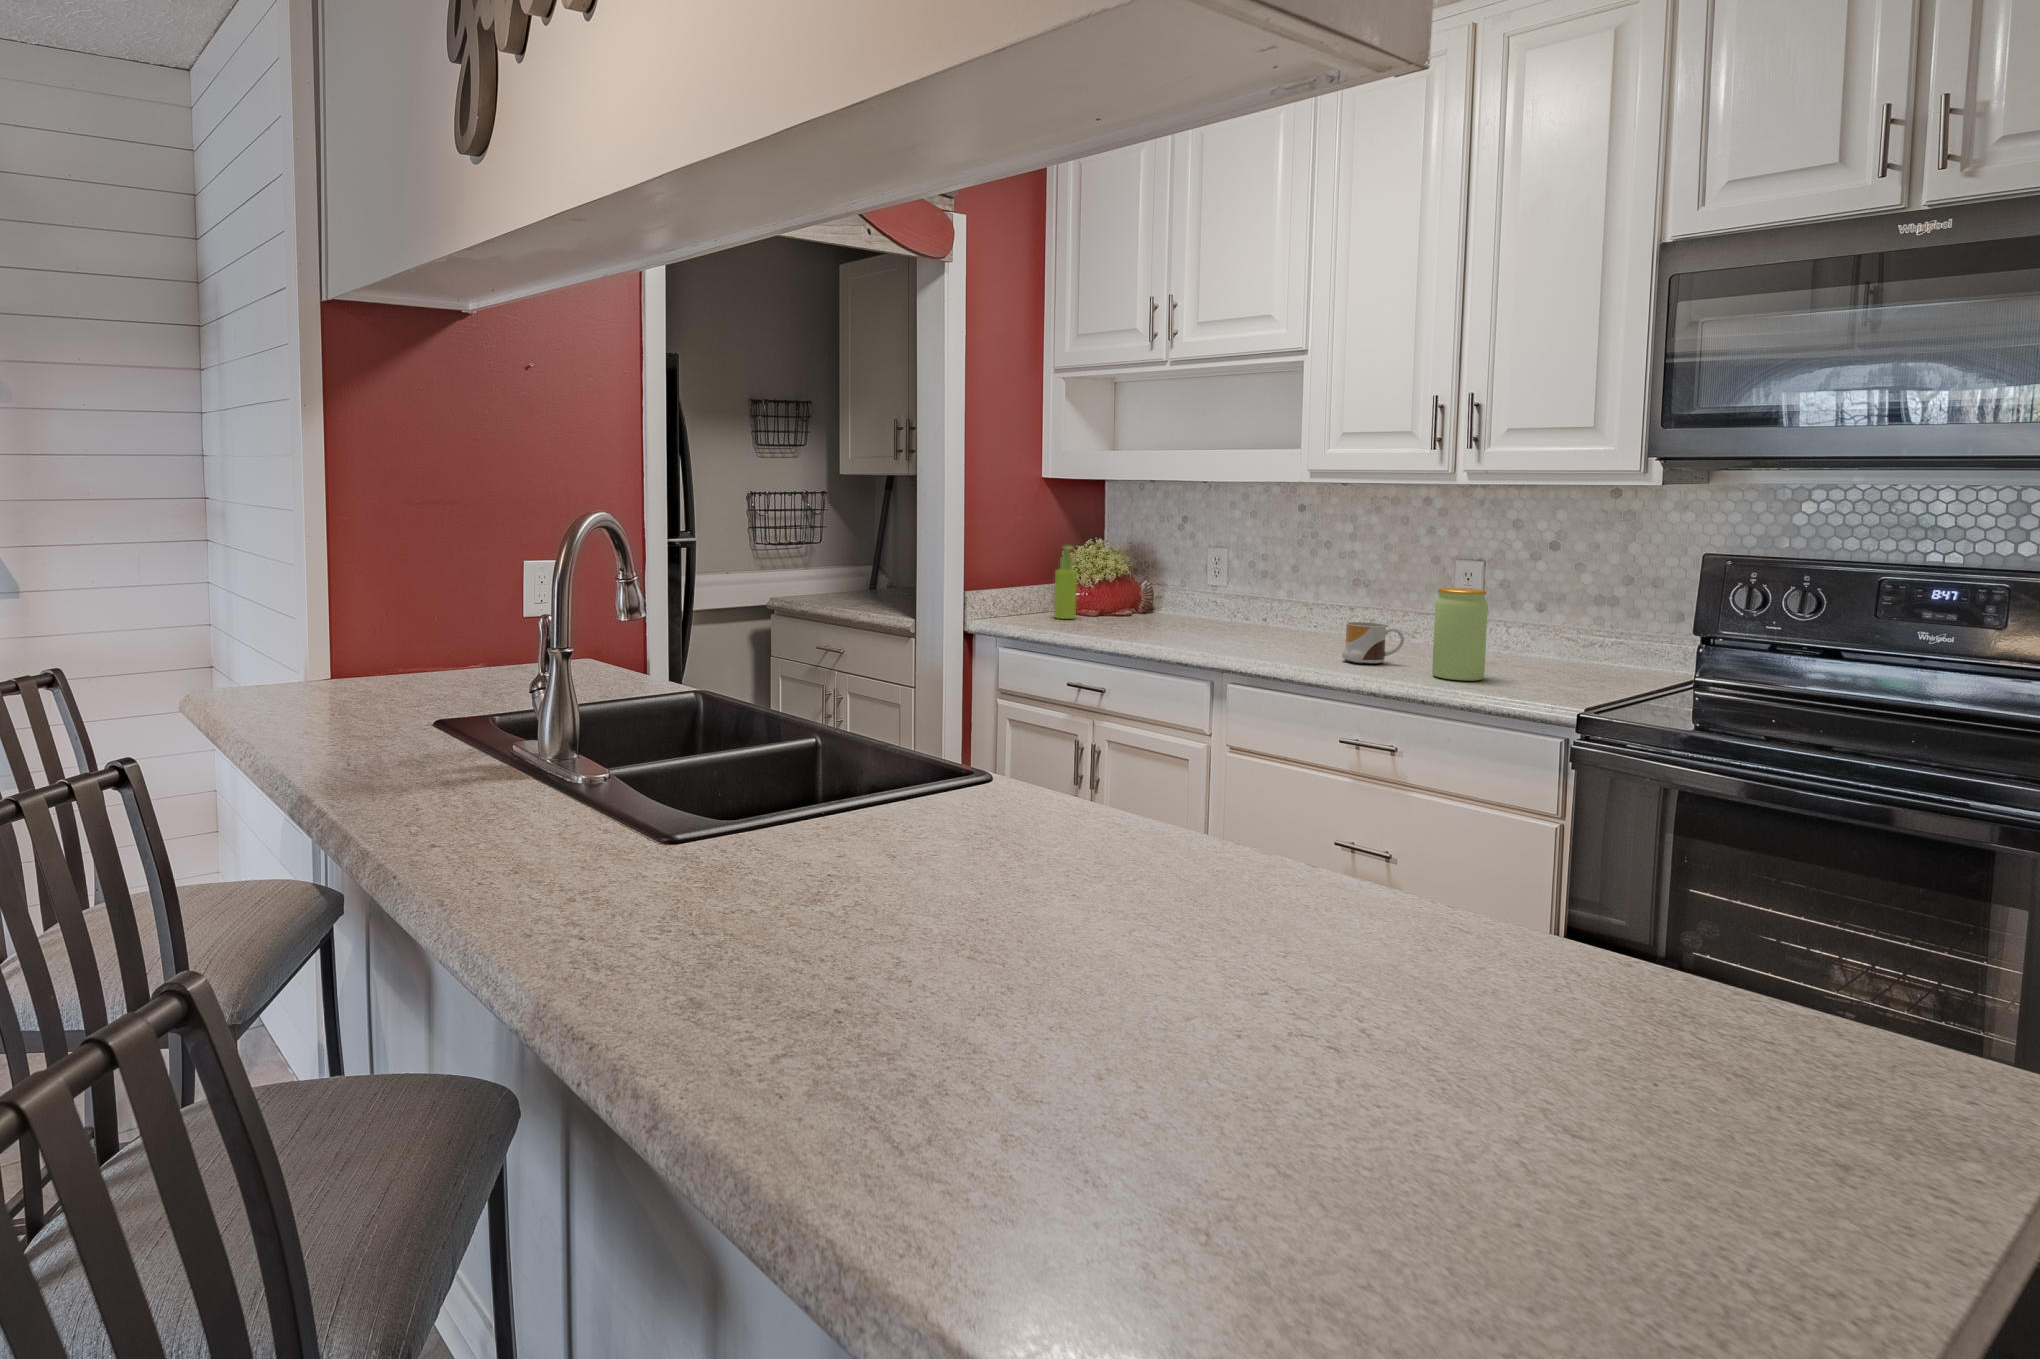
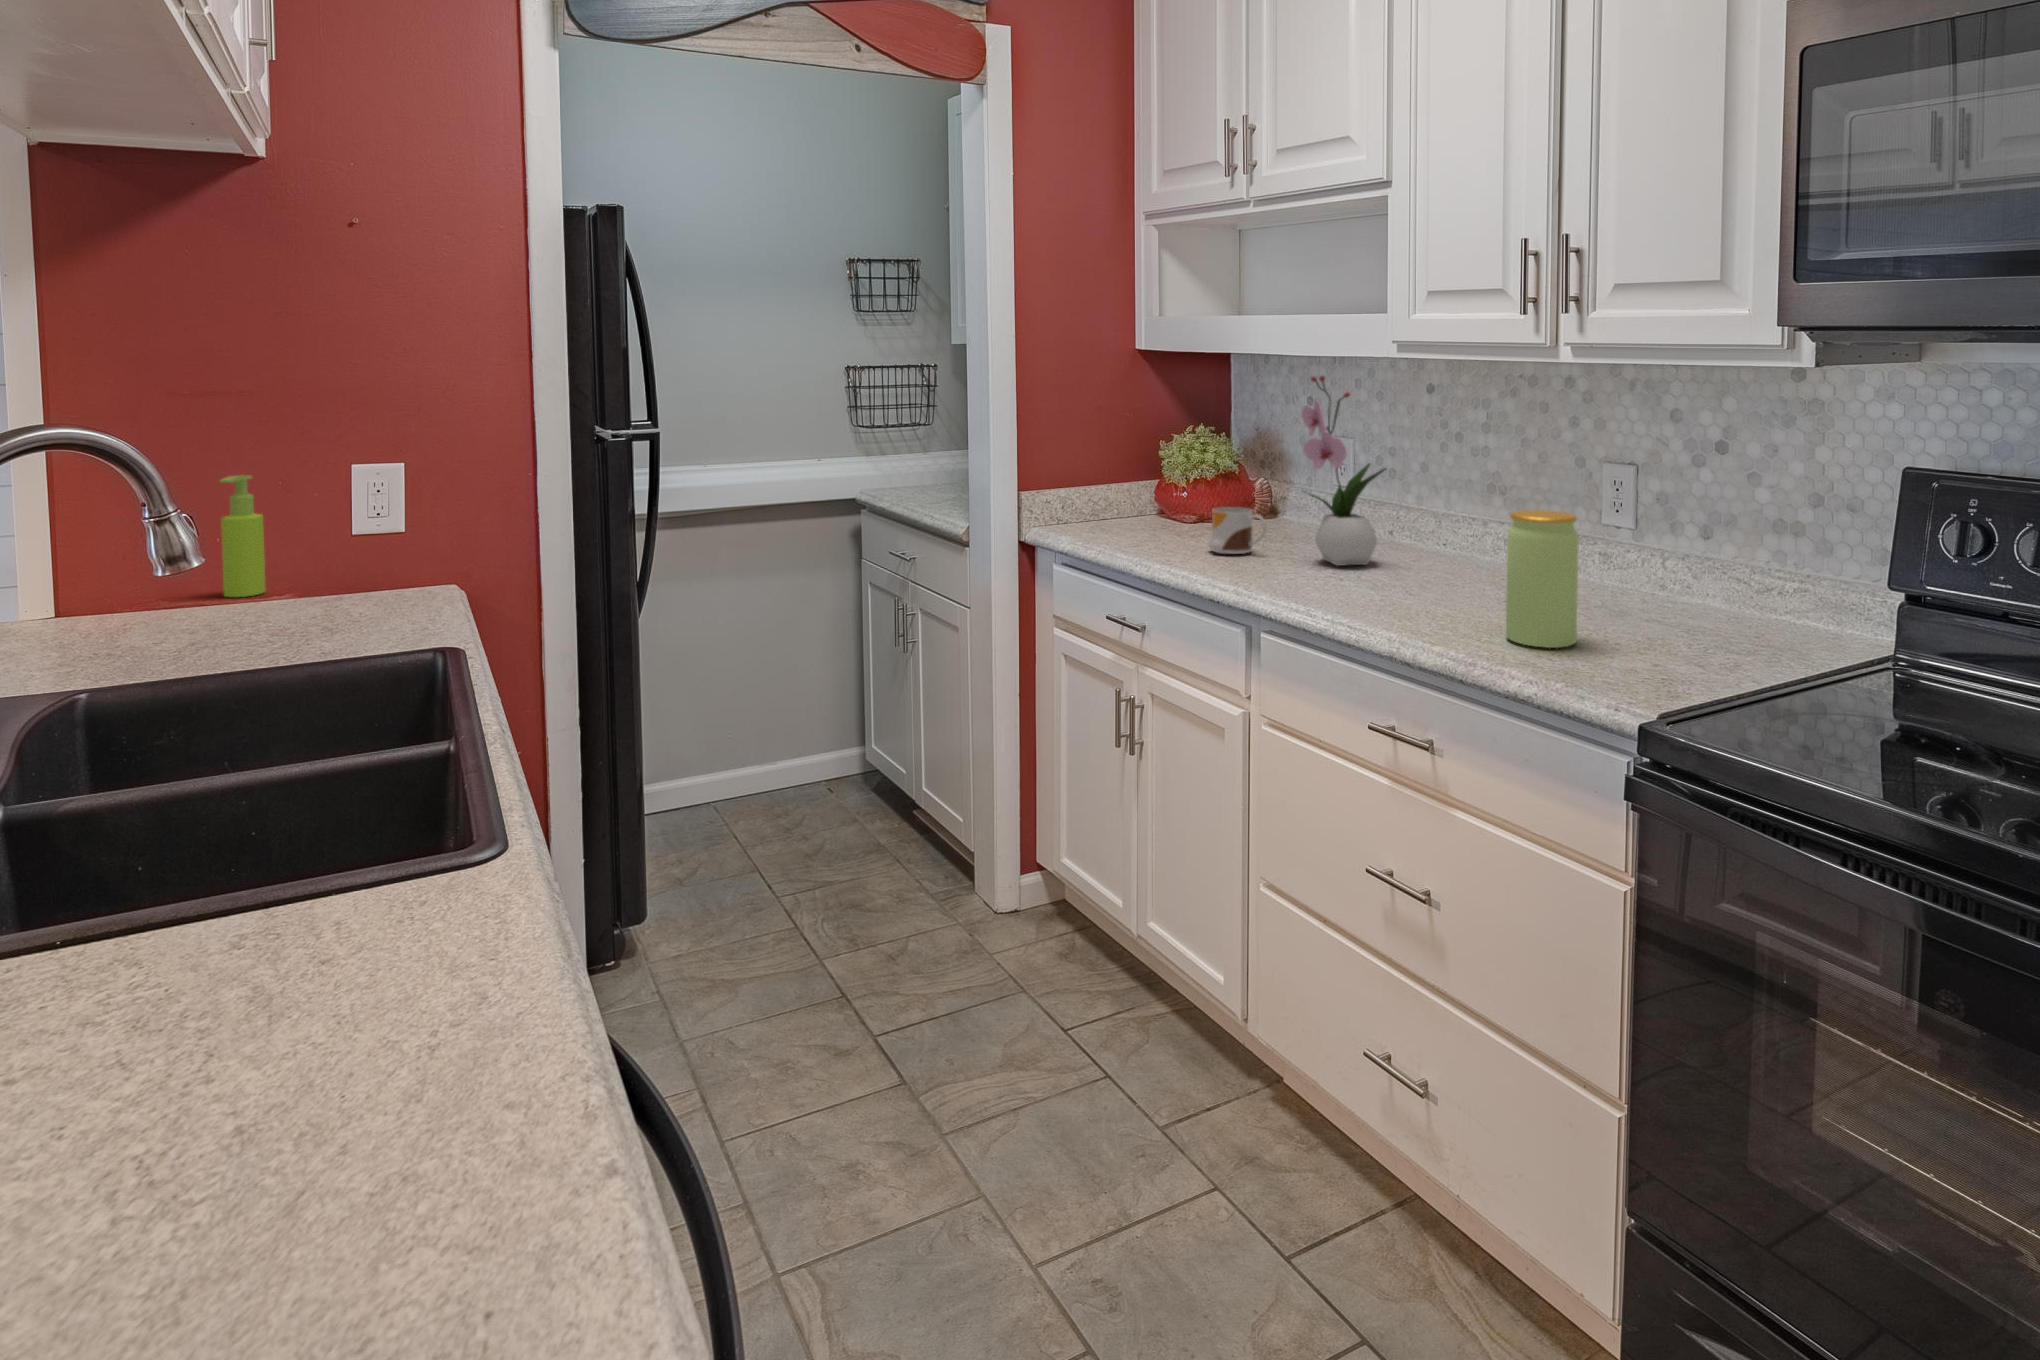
flower arrangement: none [1228,496,1297,639] -> present [1301,376,1385,566]
soap dispenser: present [1054,546,1077,619] -> present [220,475,265,597]
mug: present [1342,622,1404,664] -> present [1208,507,1267,554]

